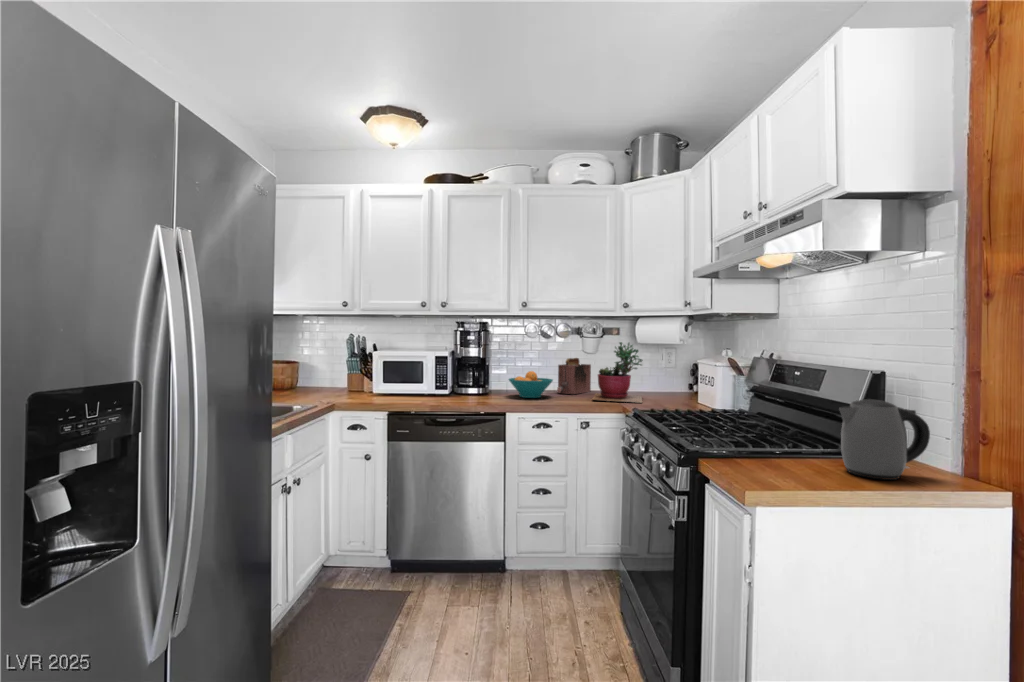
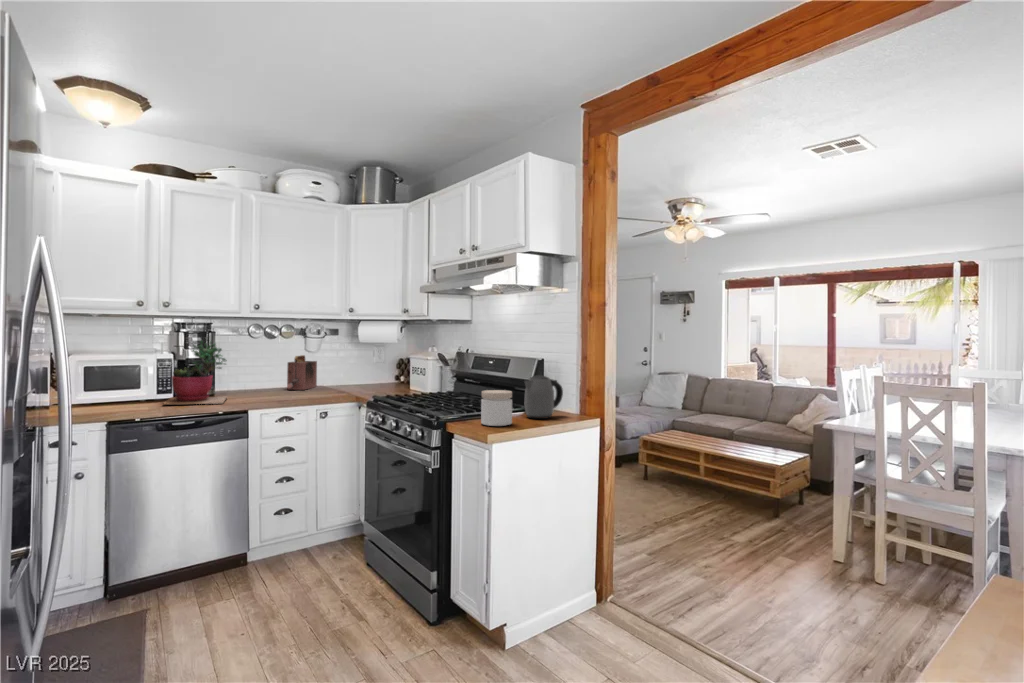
succulent plant: present [592,342,643,403] -> present [164,341,227,404]
fruit bowl: present [509,371,553,398] -> none [240,369,289,395]
jar: none [747,419,806,483] -> present [481,390,512,426]

